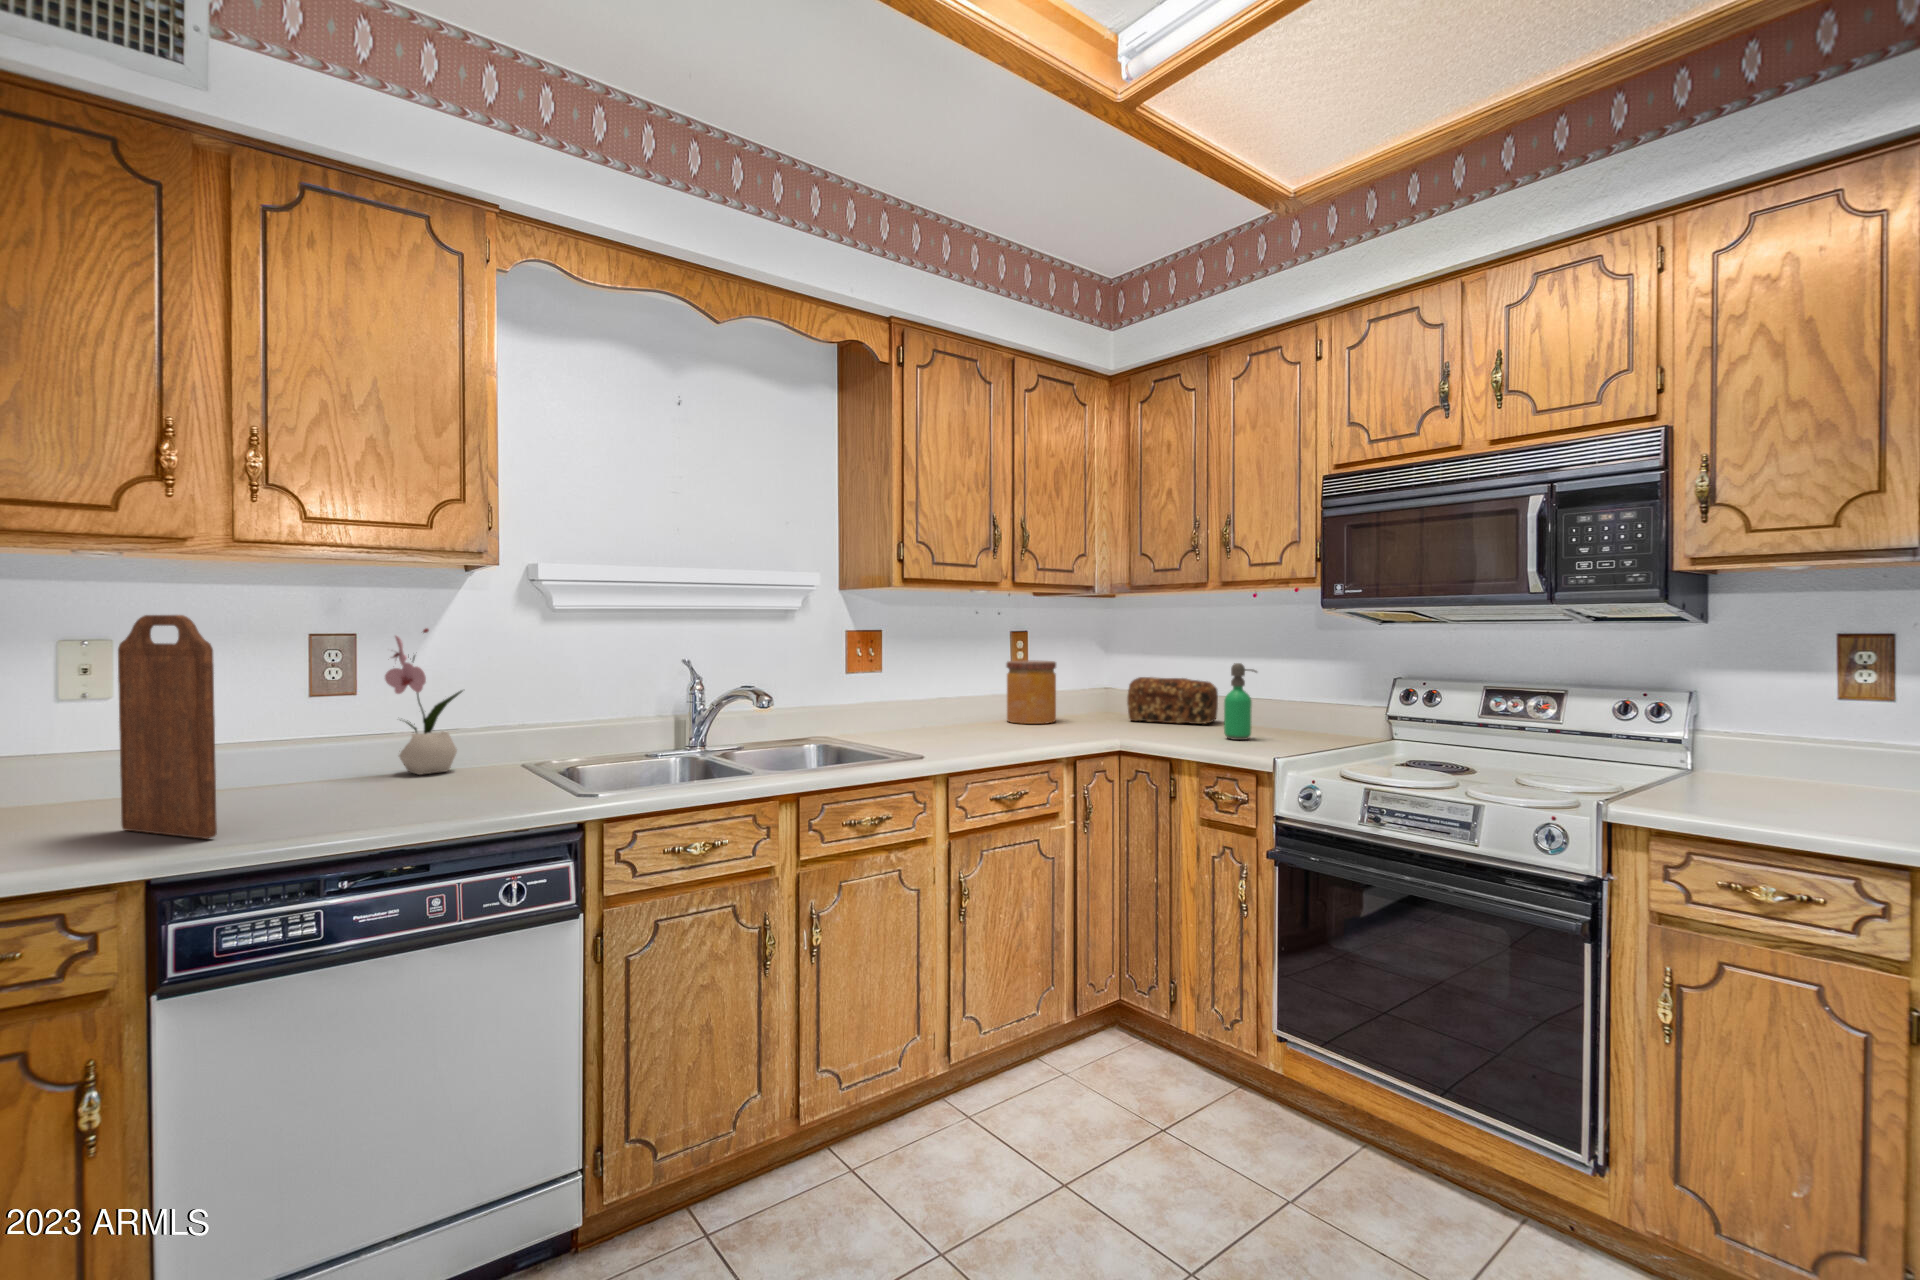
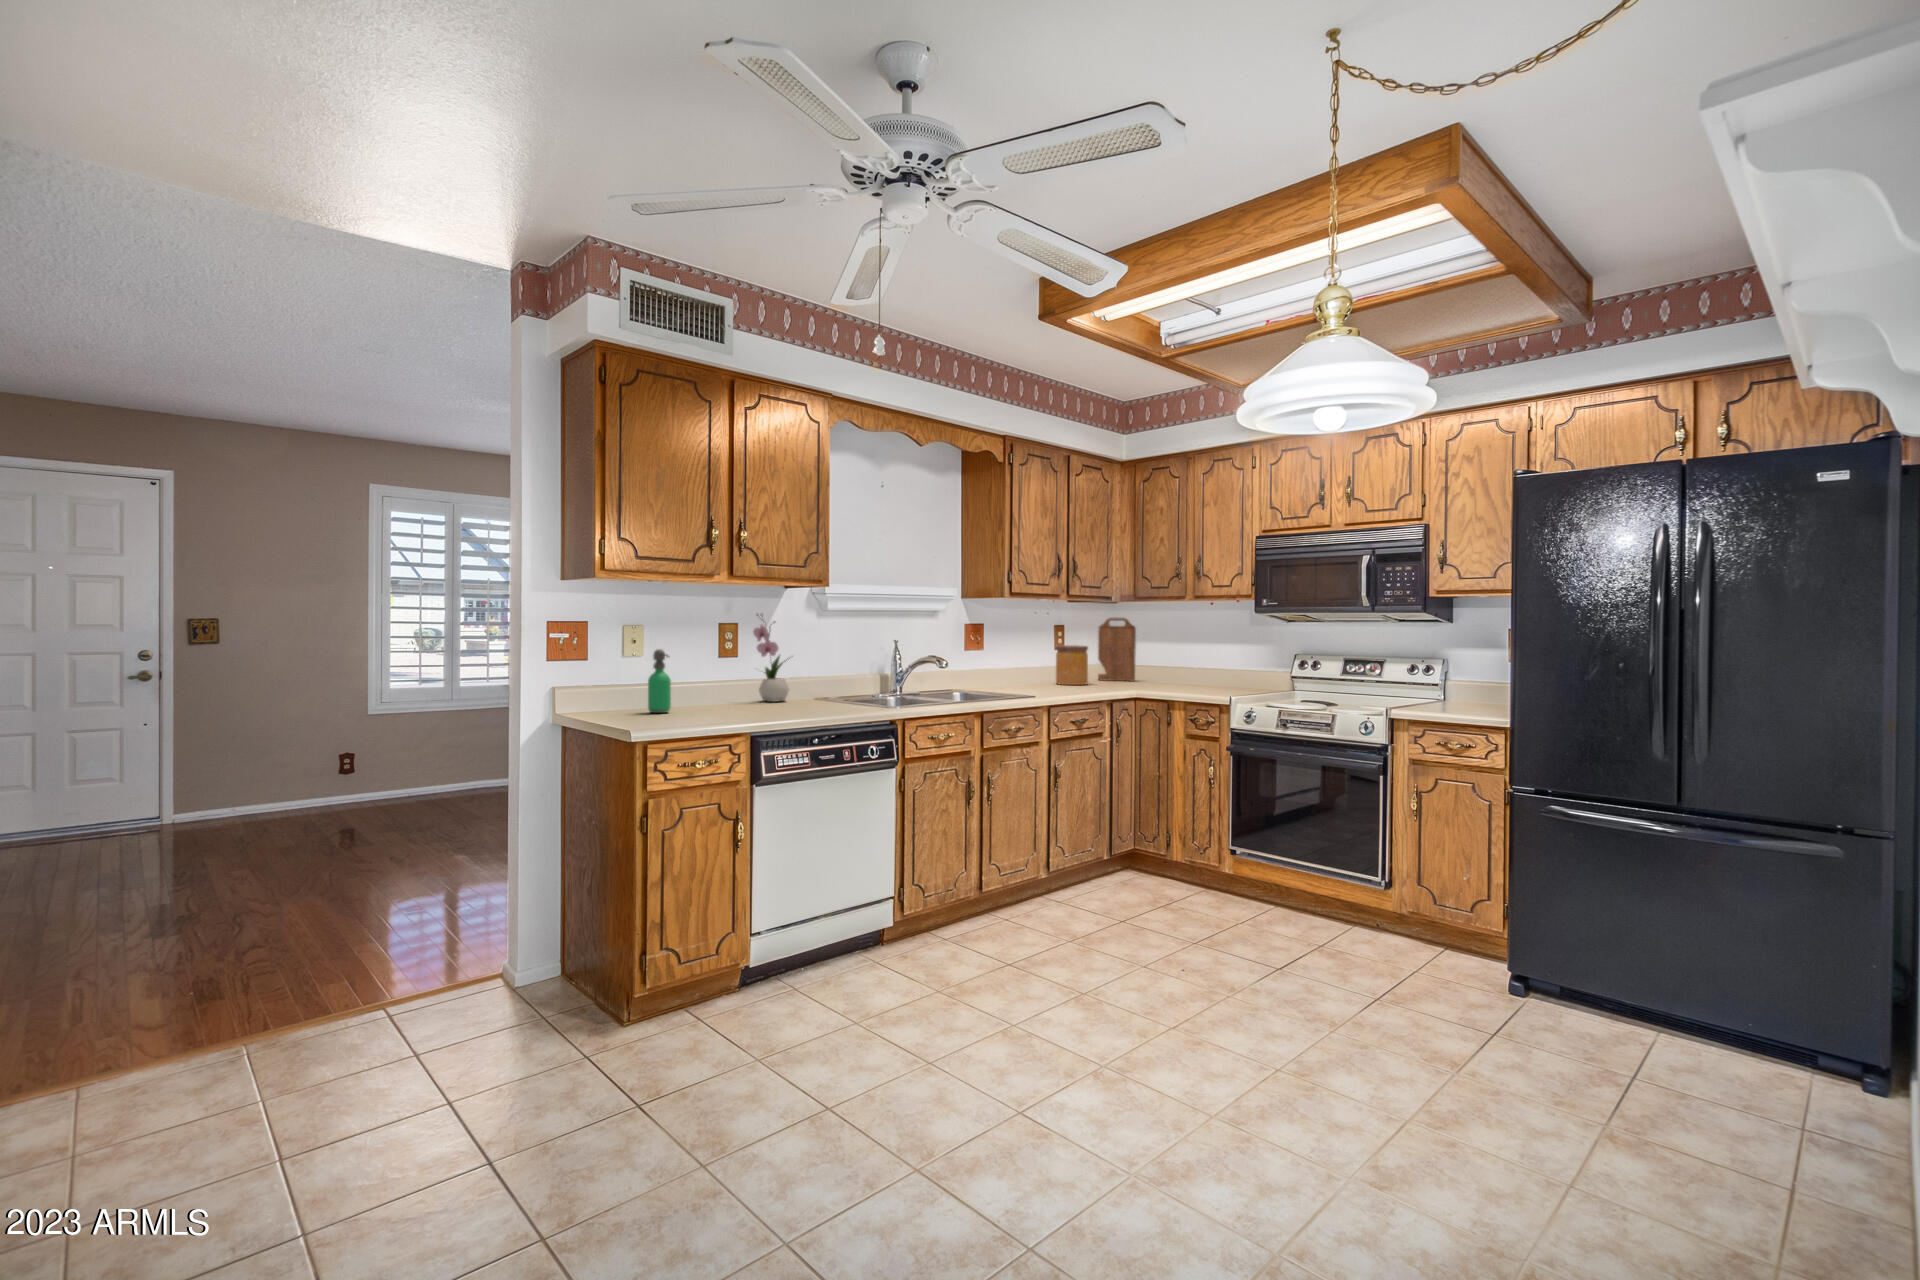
cutting board: present [118,615,217,839] -> present [1098,617,1136,681]
soap dispenser: present [1224,663,1257,740] -> present [648,649,671,713]
bread loaf: present [1127,677,1218,724] -> none [1132,656,1188,685]

